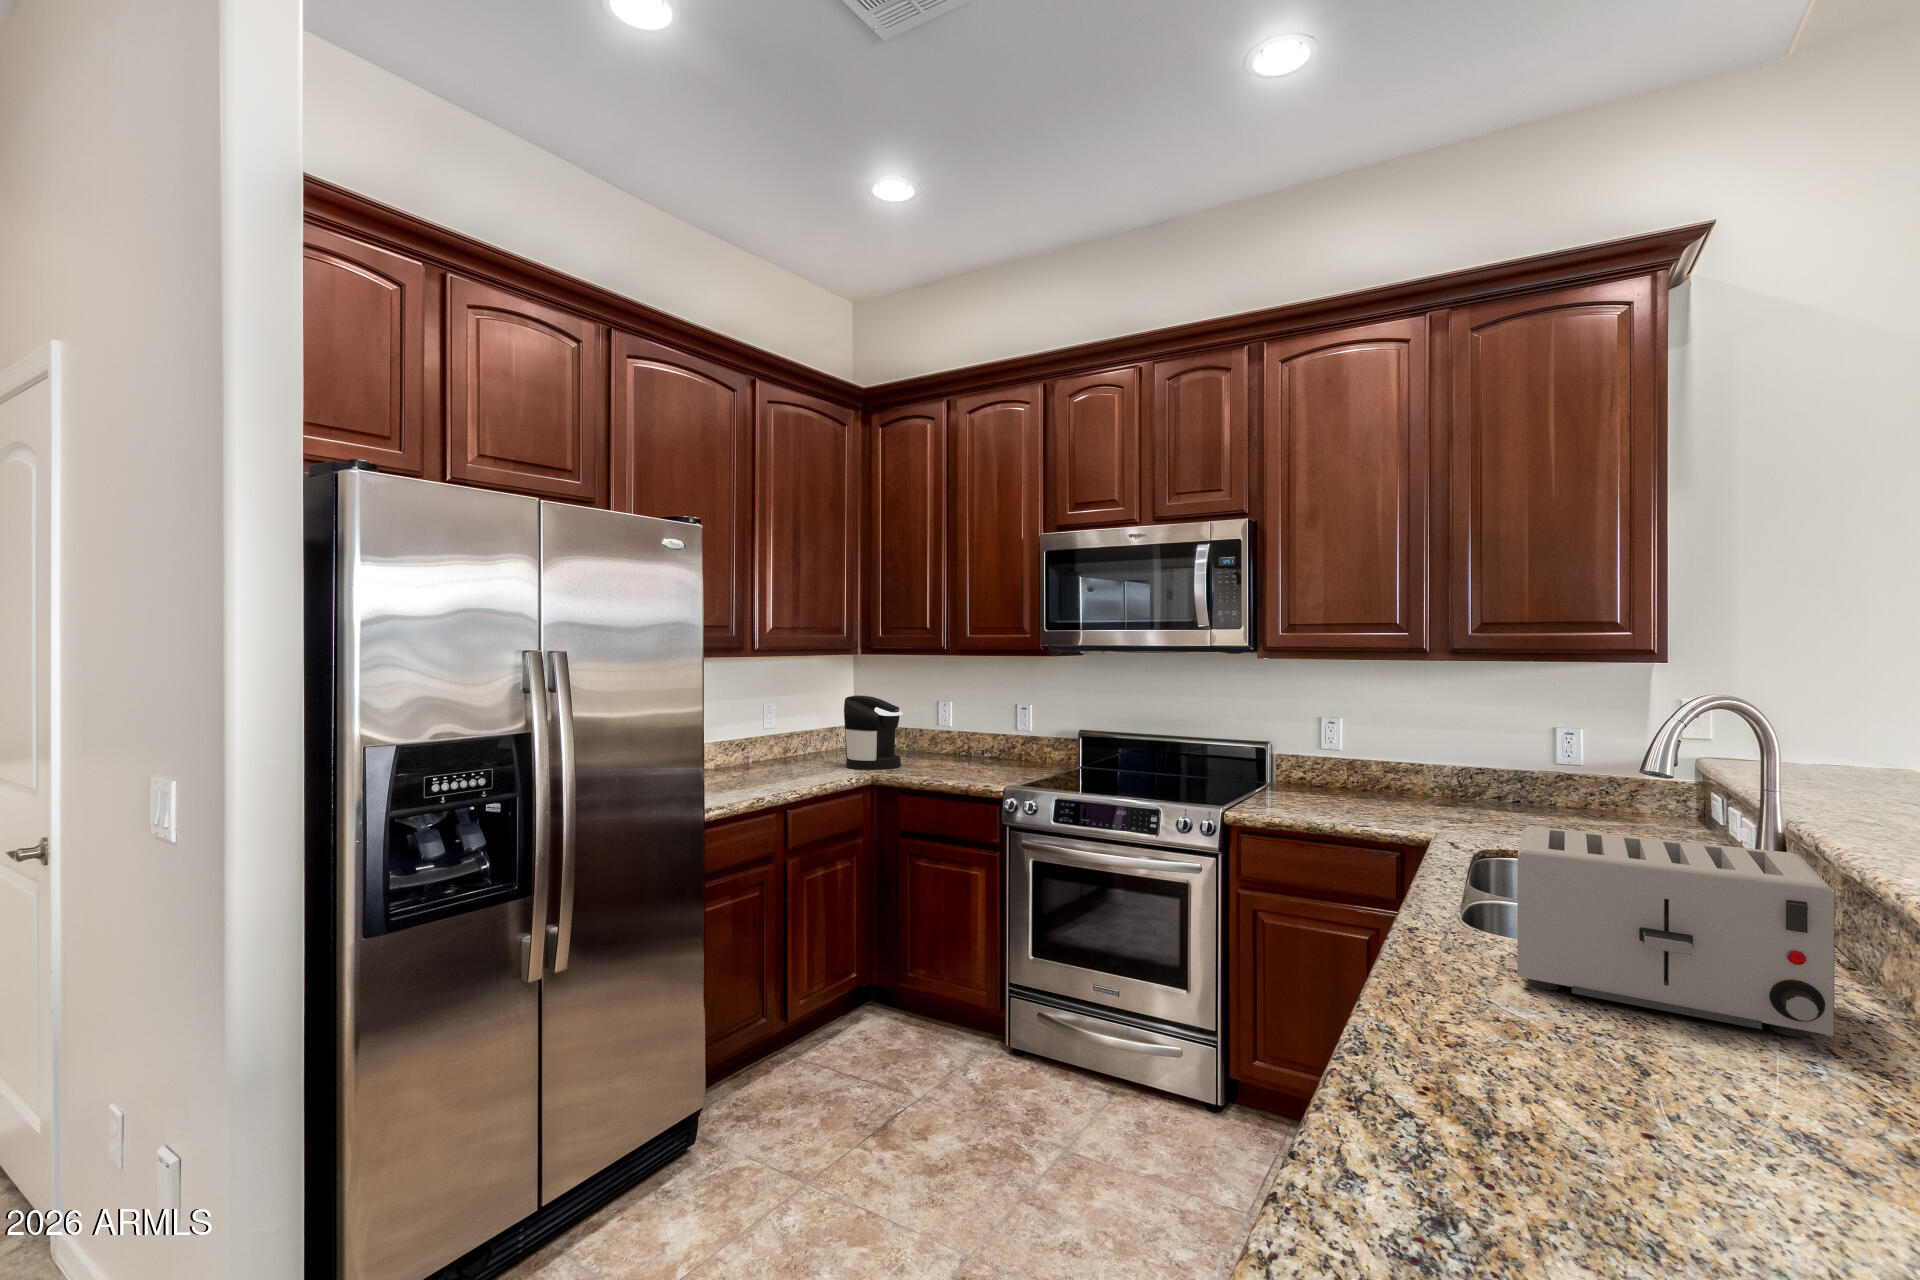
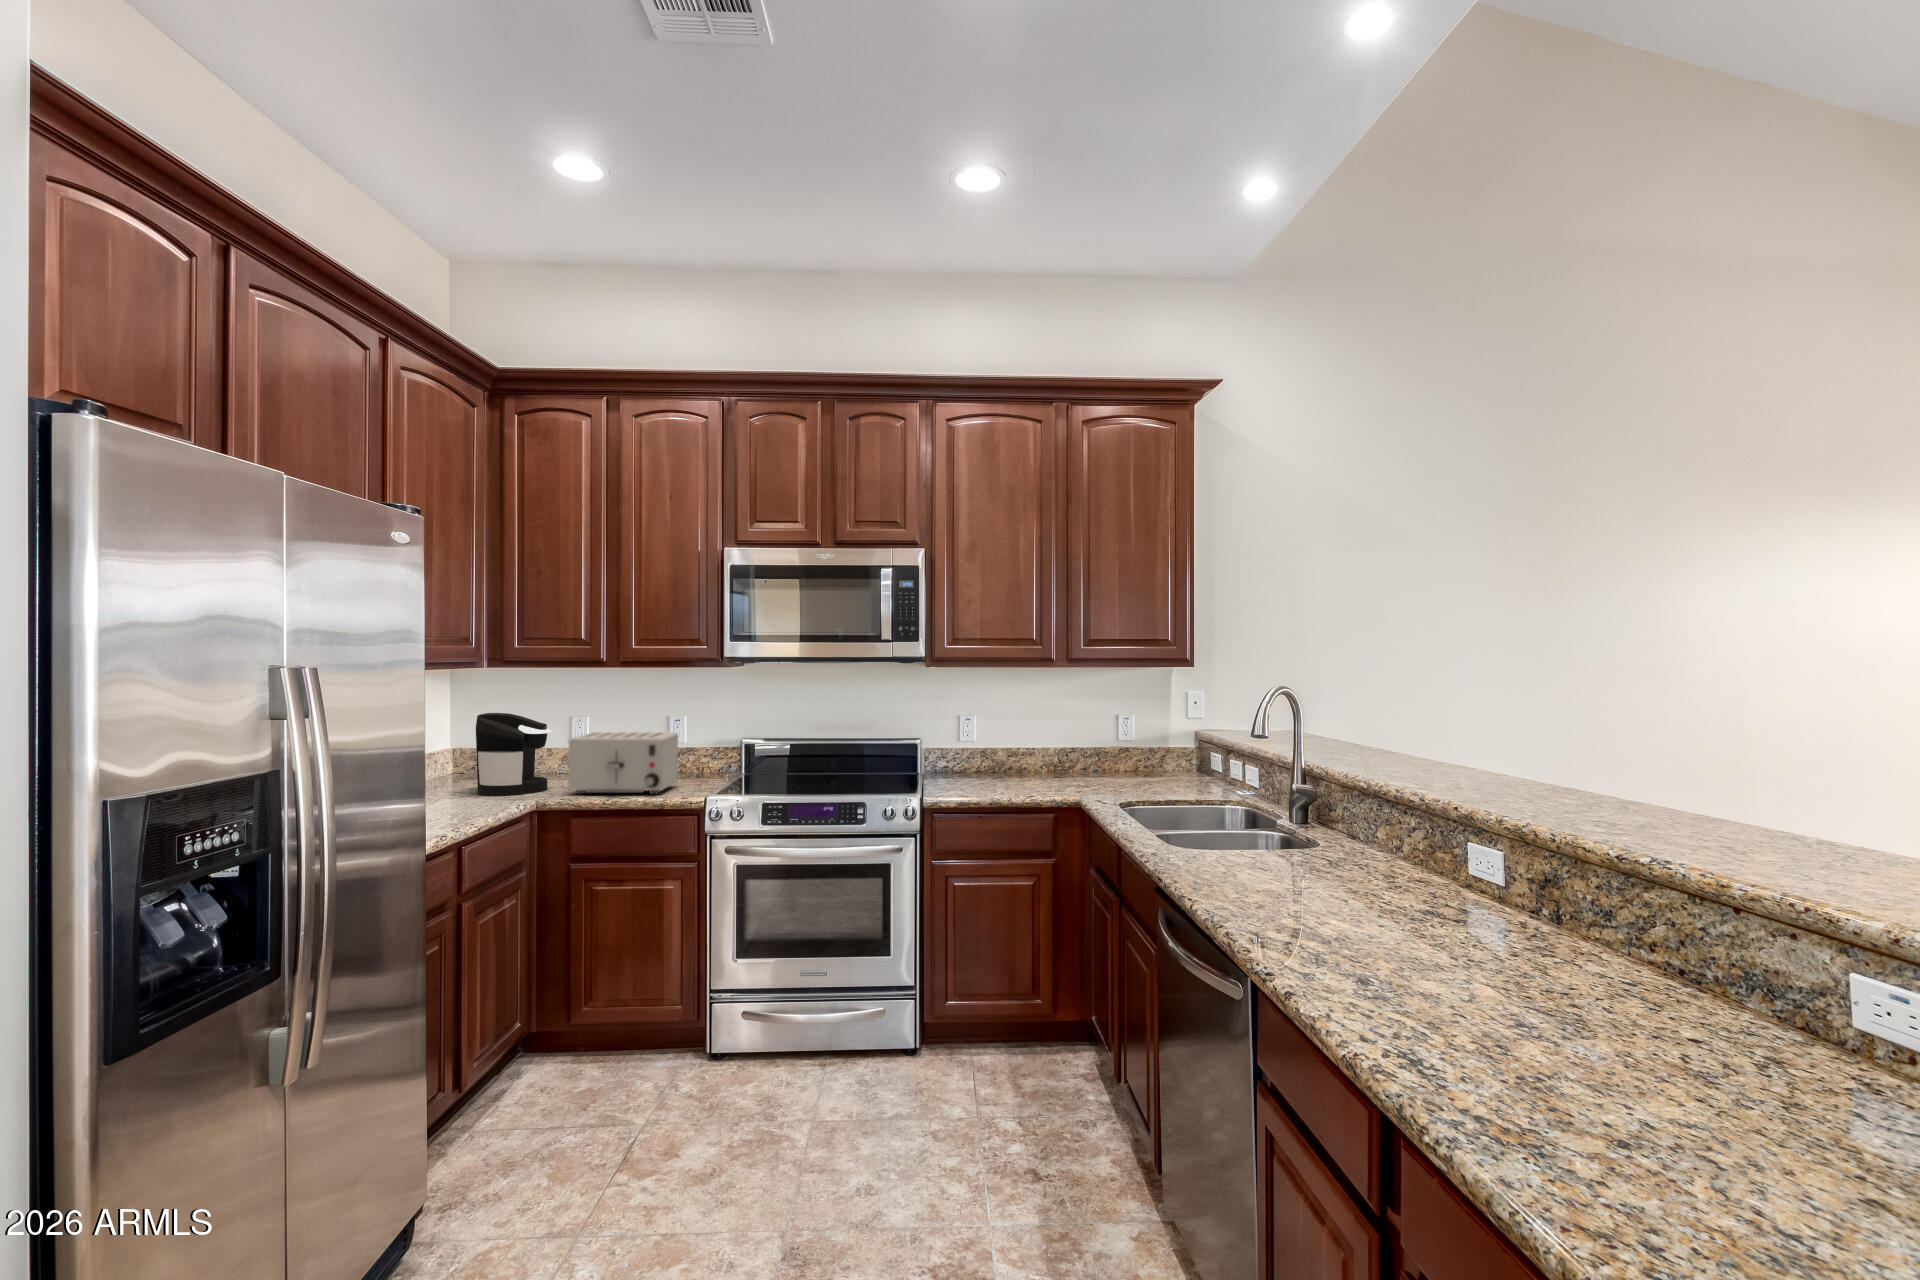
toaster: present [1517,826,1835,1038] -> present [568,732,678,794]

